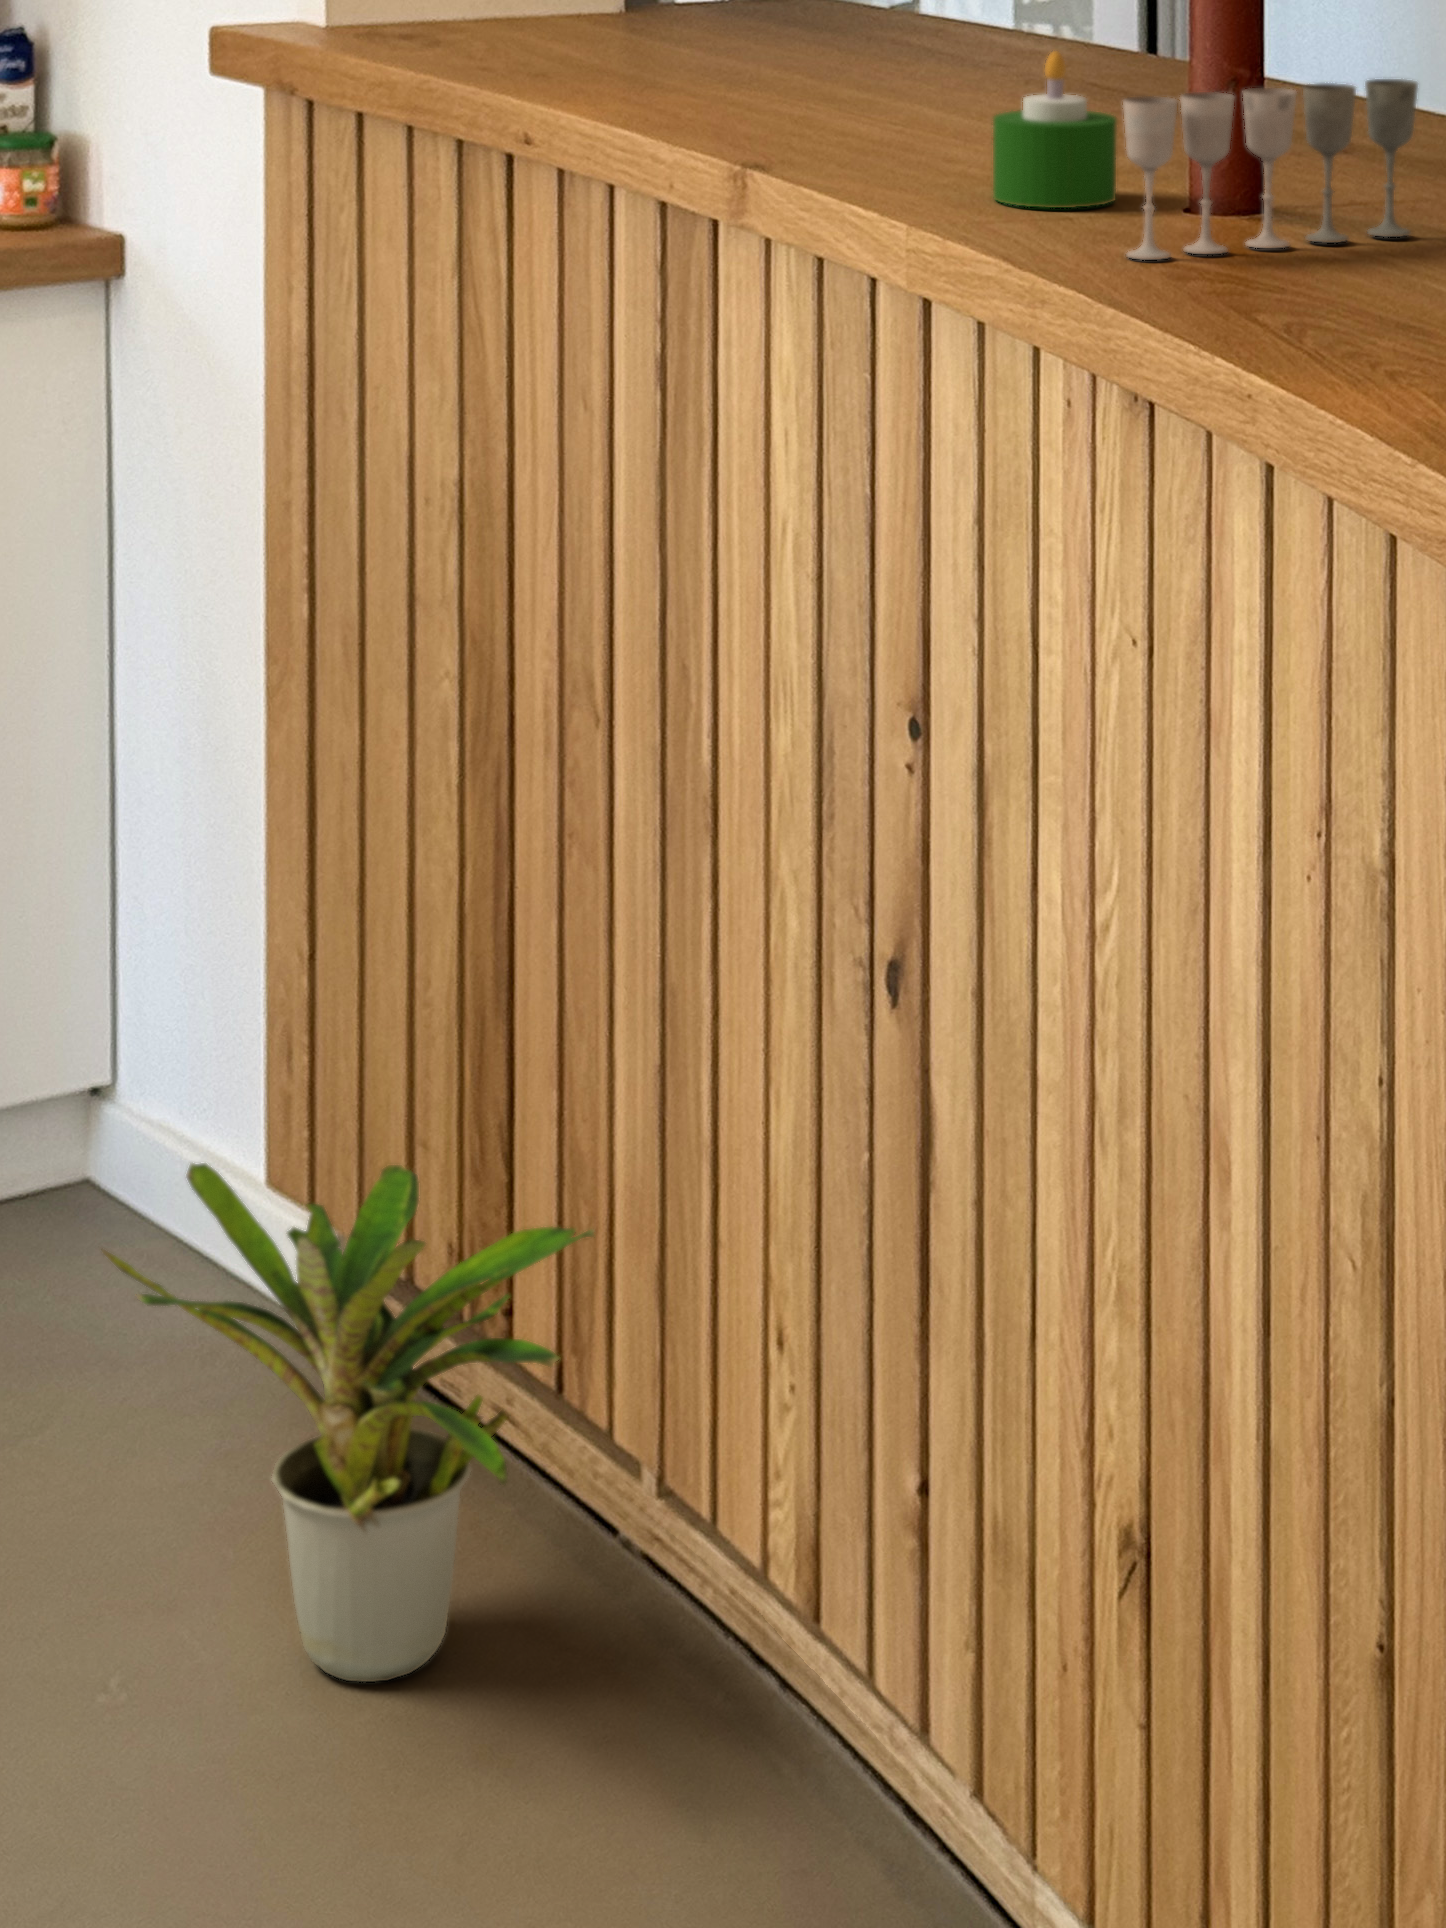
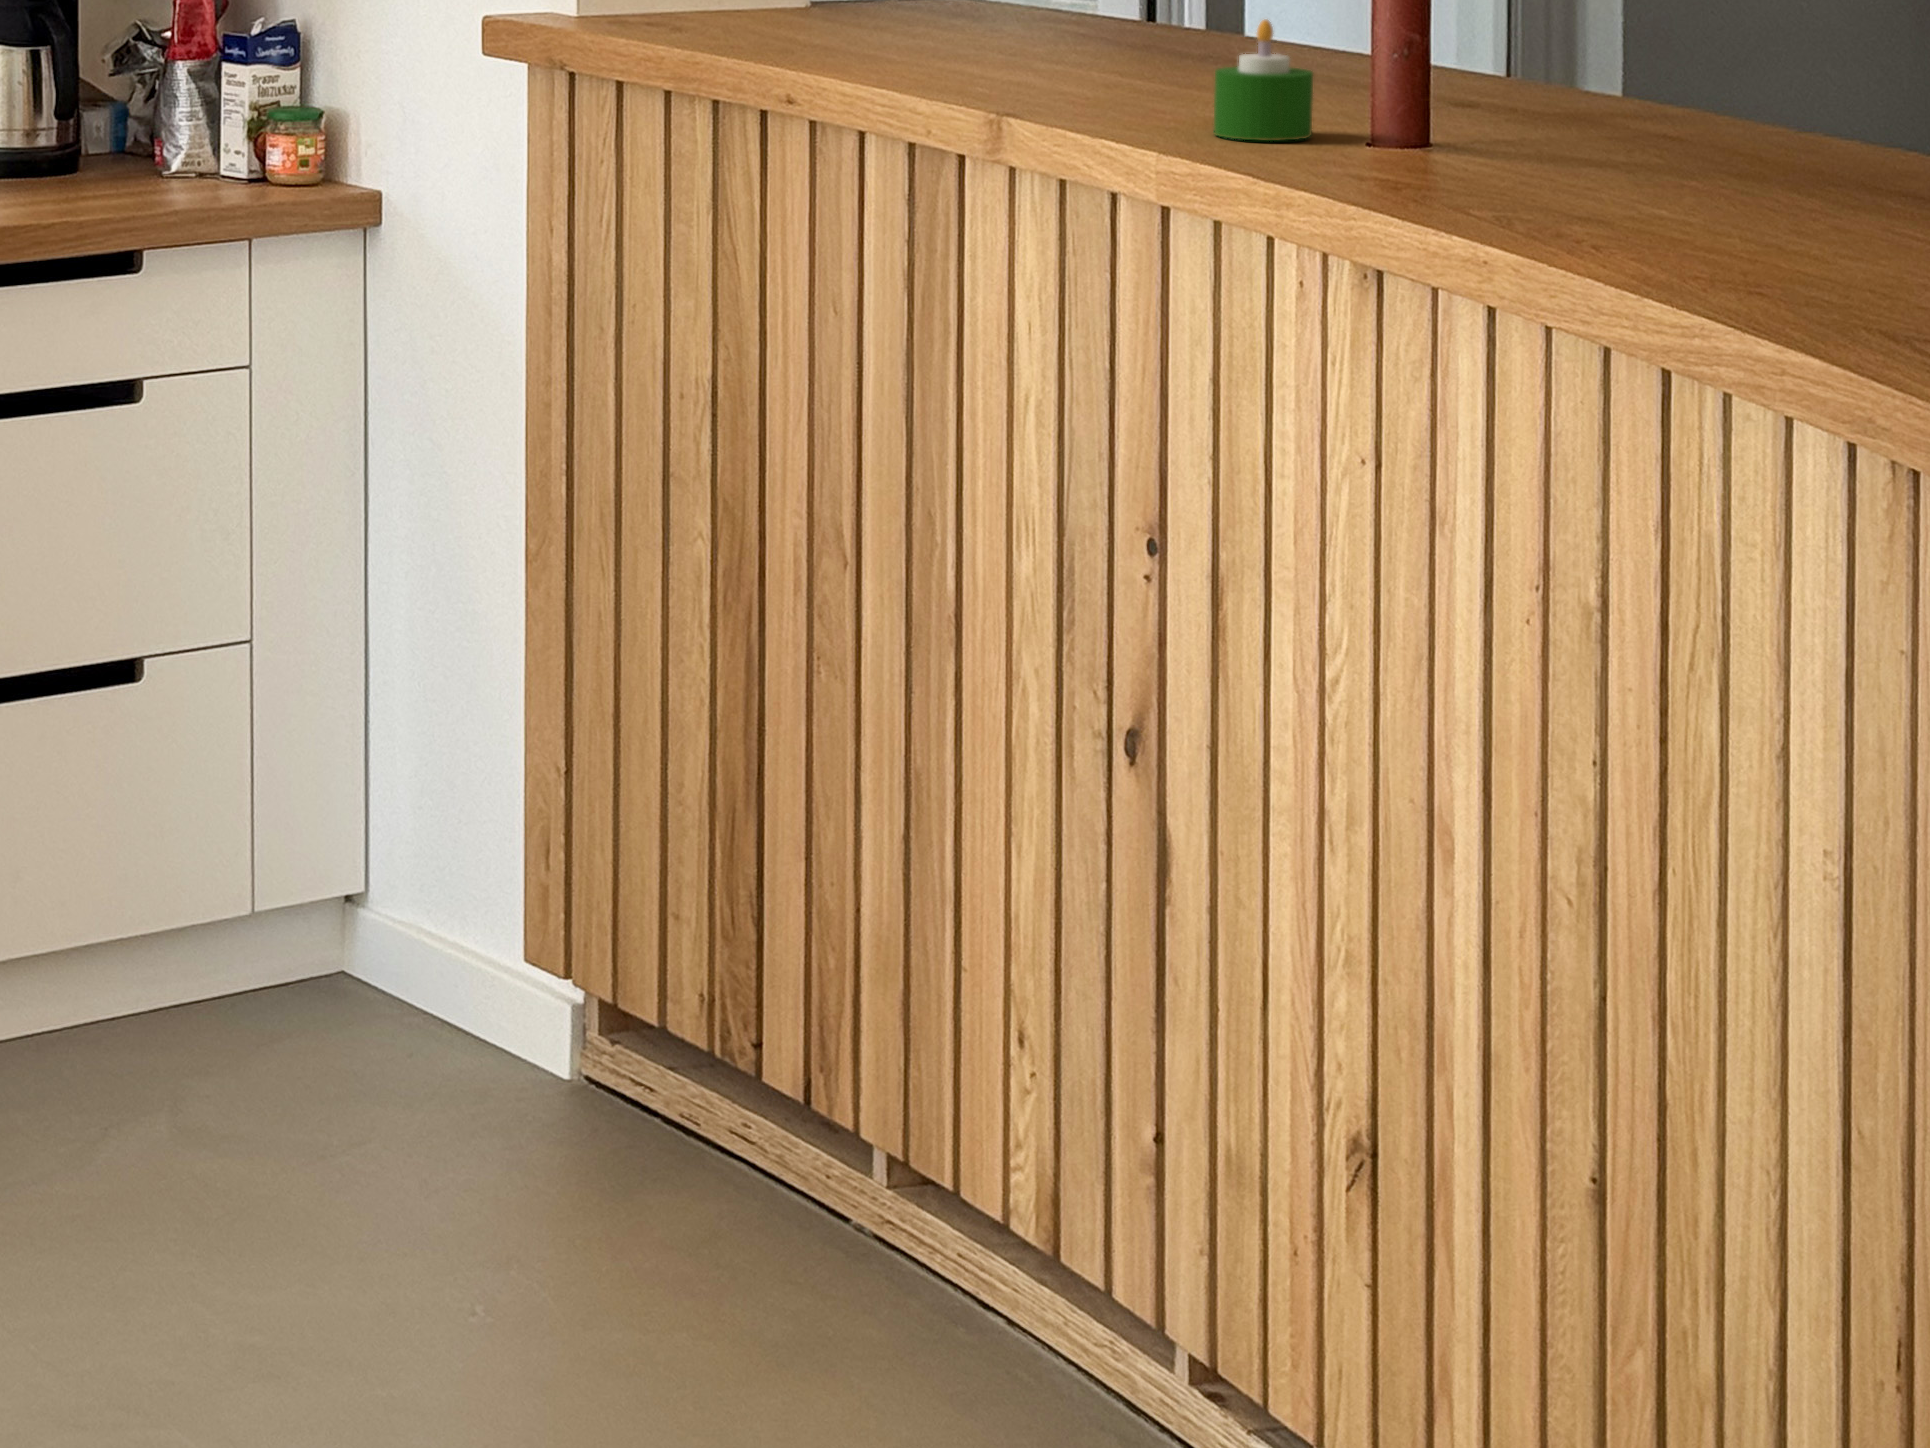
wine glass: present [1123,79,1418,260] -> none [1345,38,1566,174]
potted plant: present [103,1163,595,1682] -> none [448,899,852,1307]

